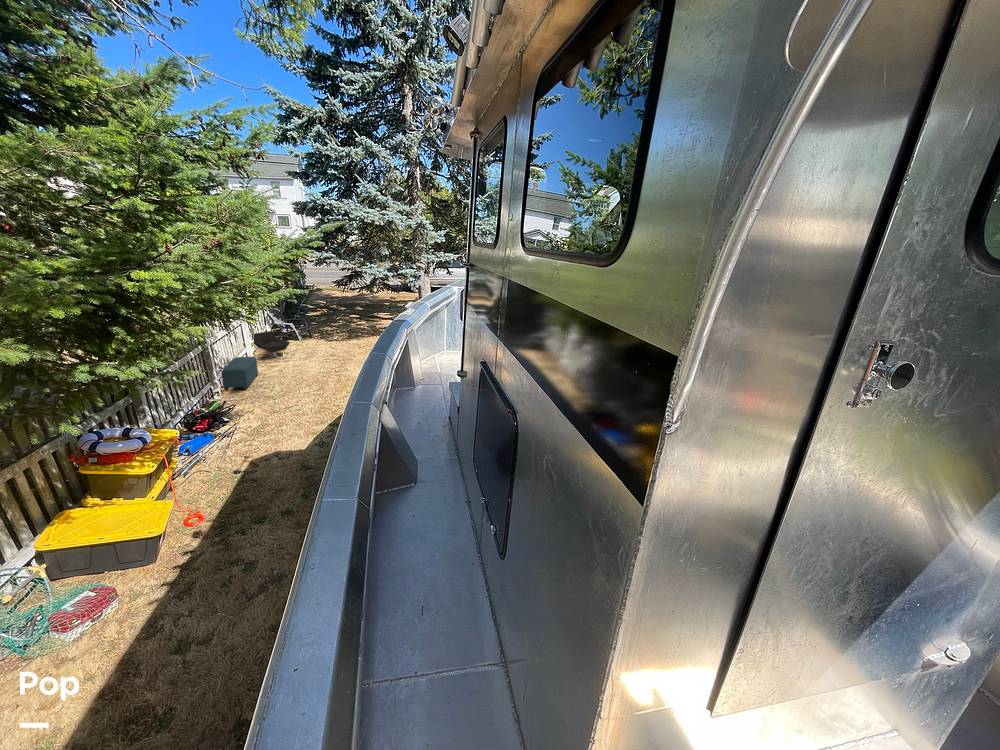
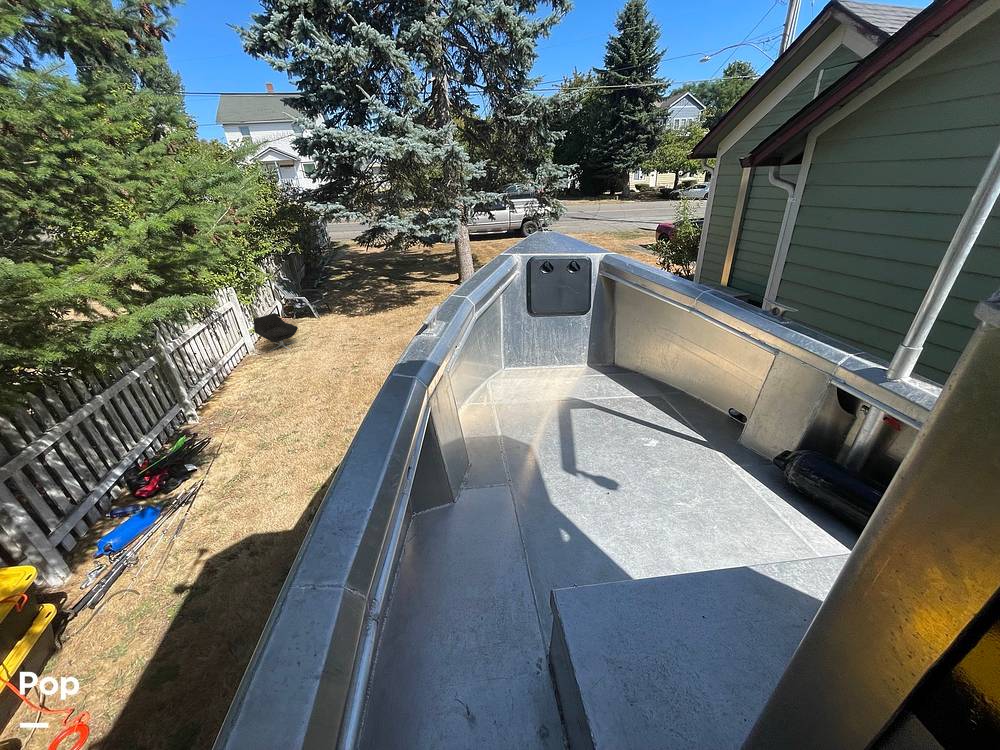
bench: present [221,357,258,390] -> none [198,357,255,409]

